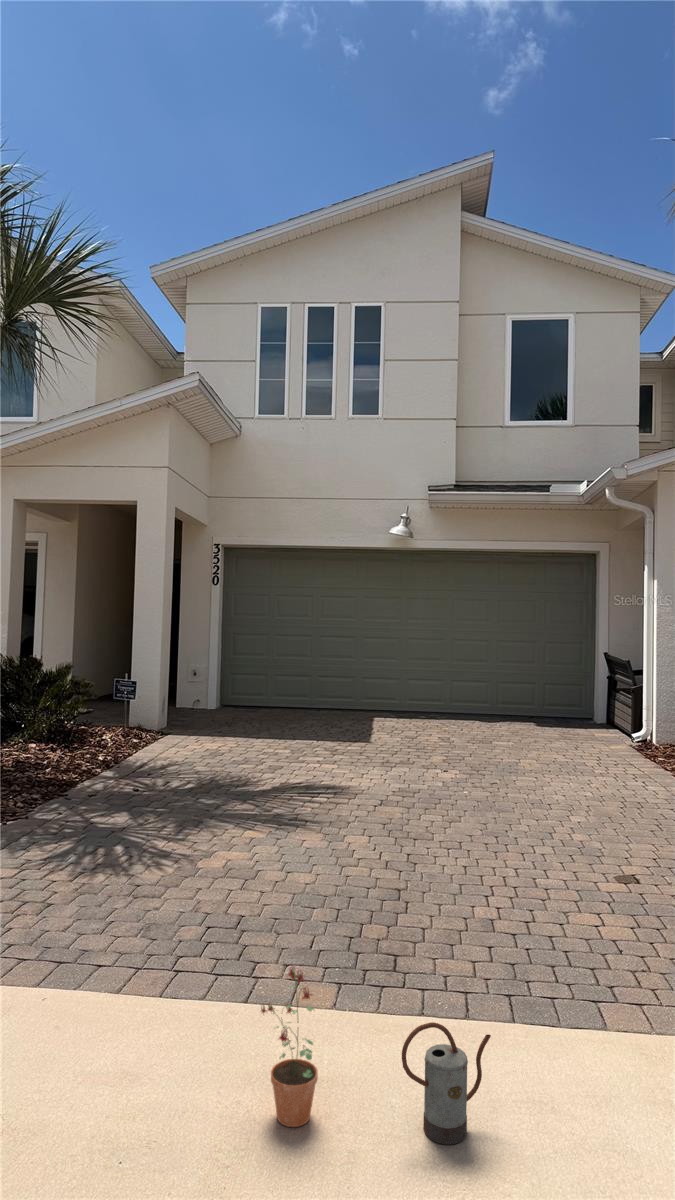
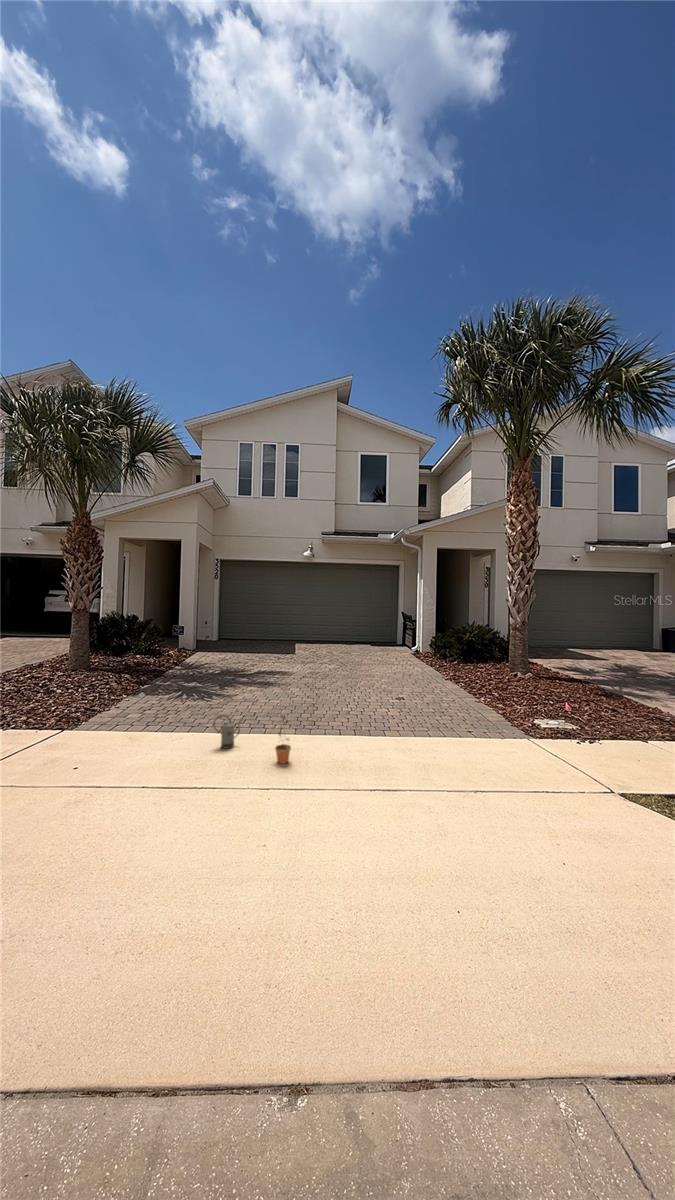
watering can: present [402,1022,491,1145] -> present [213,715,242,749]

